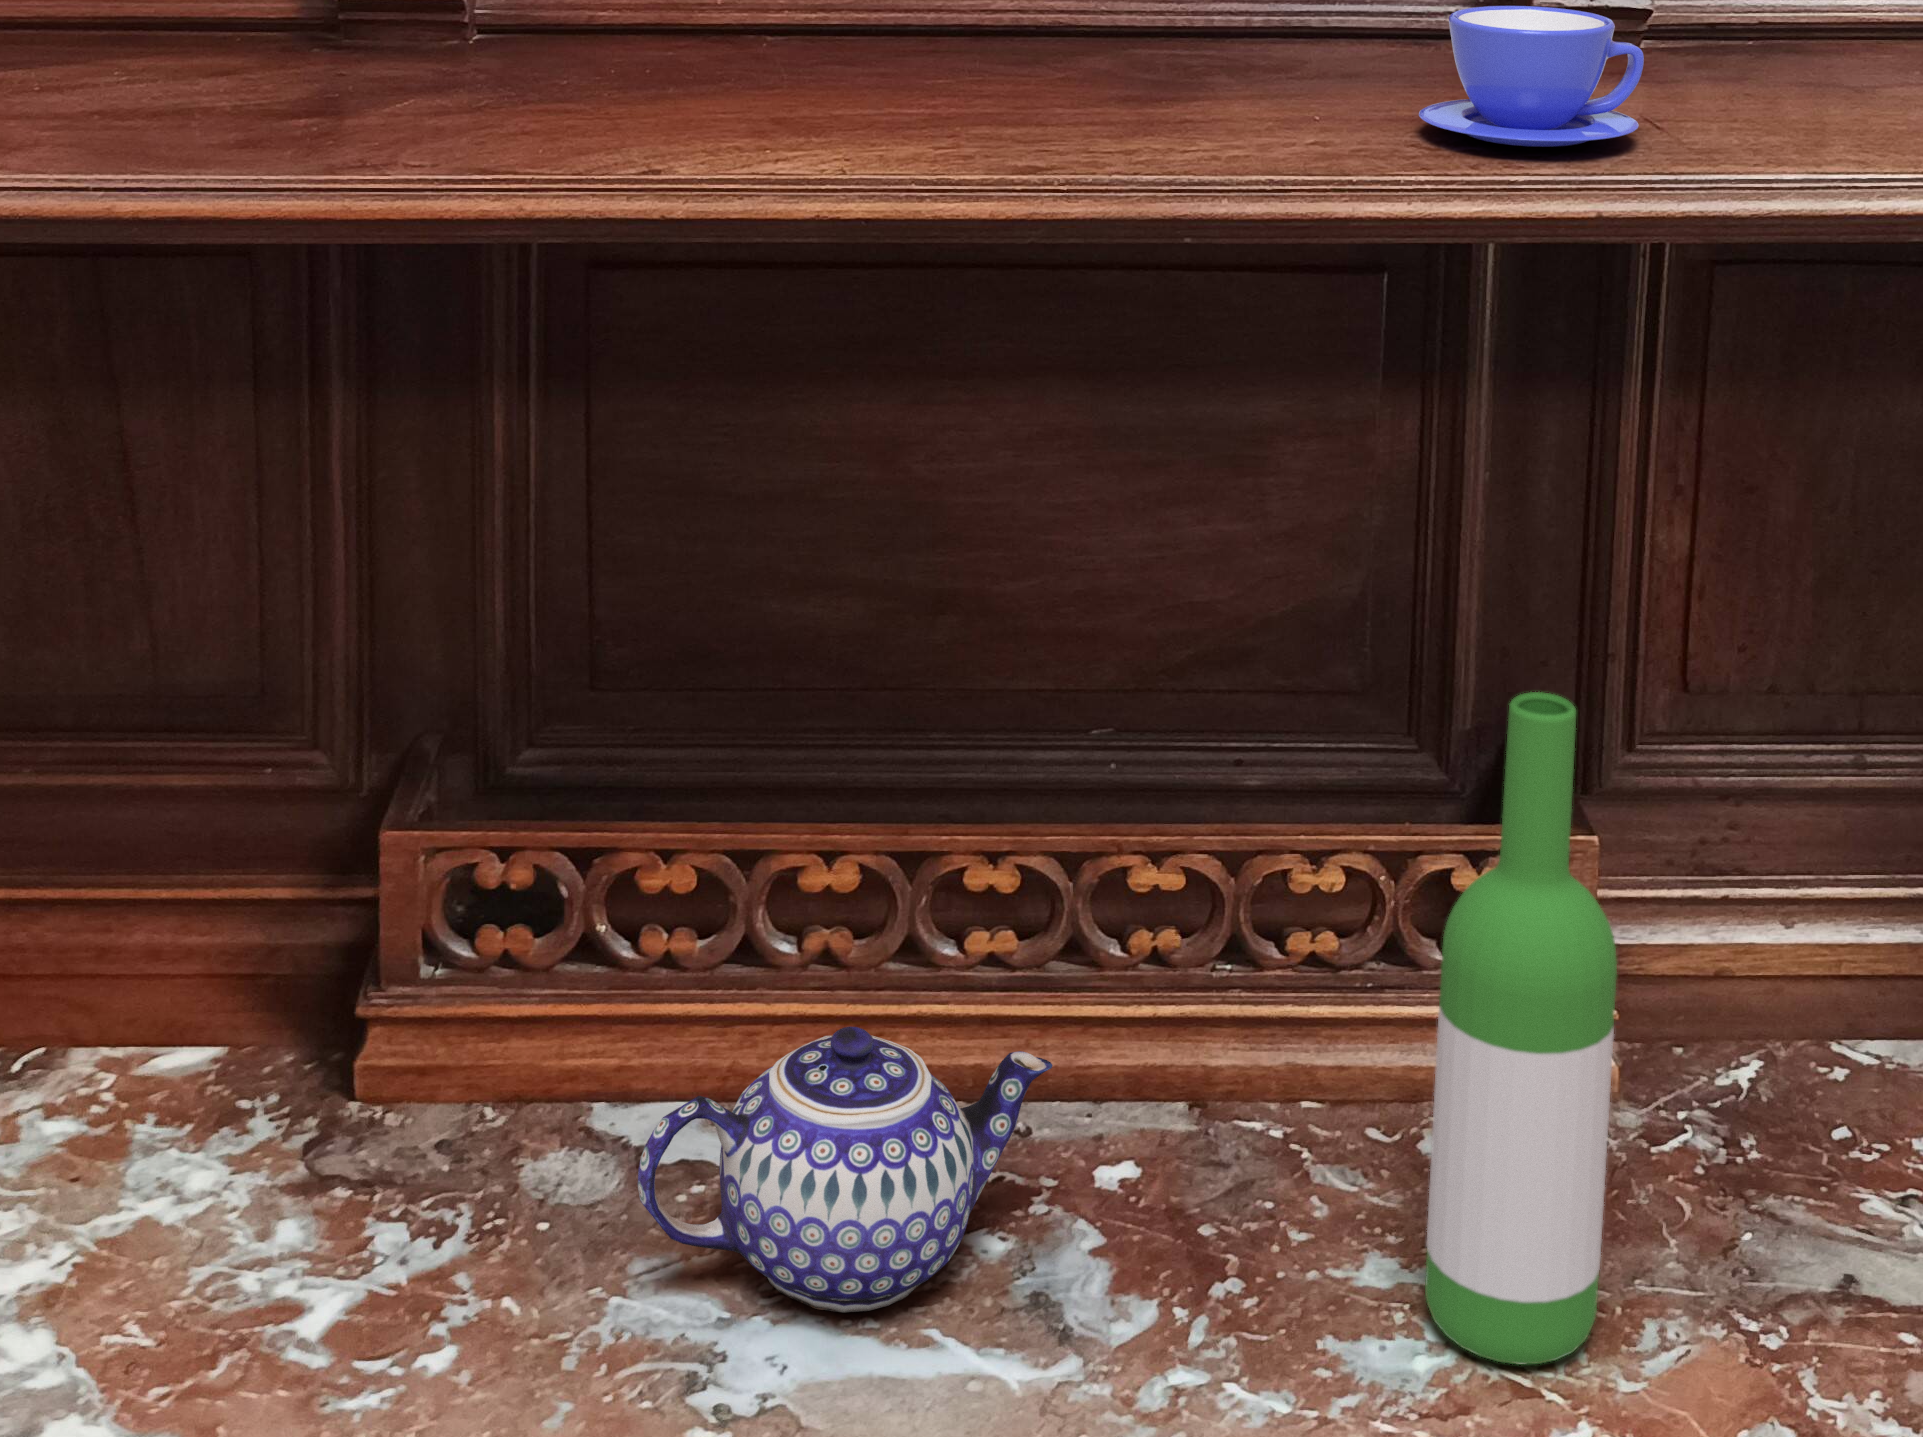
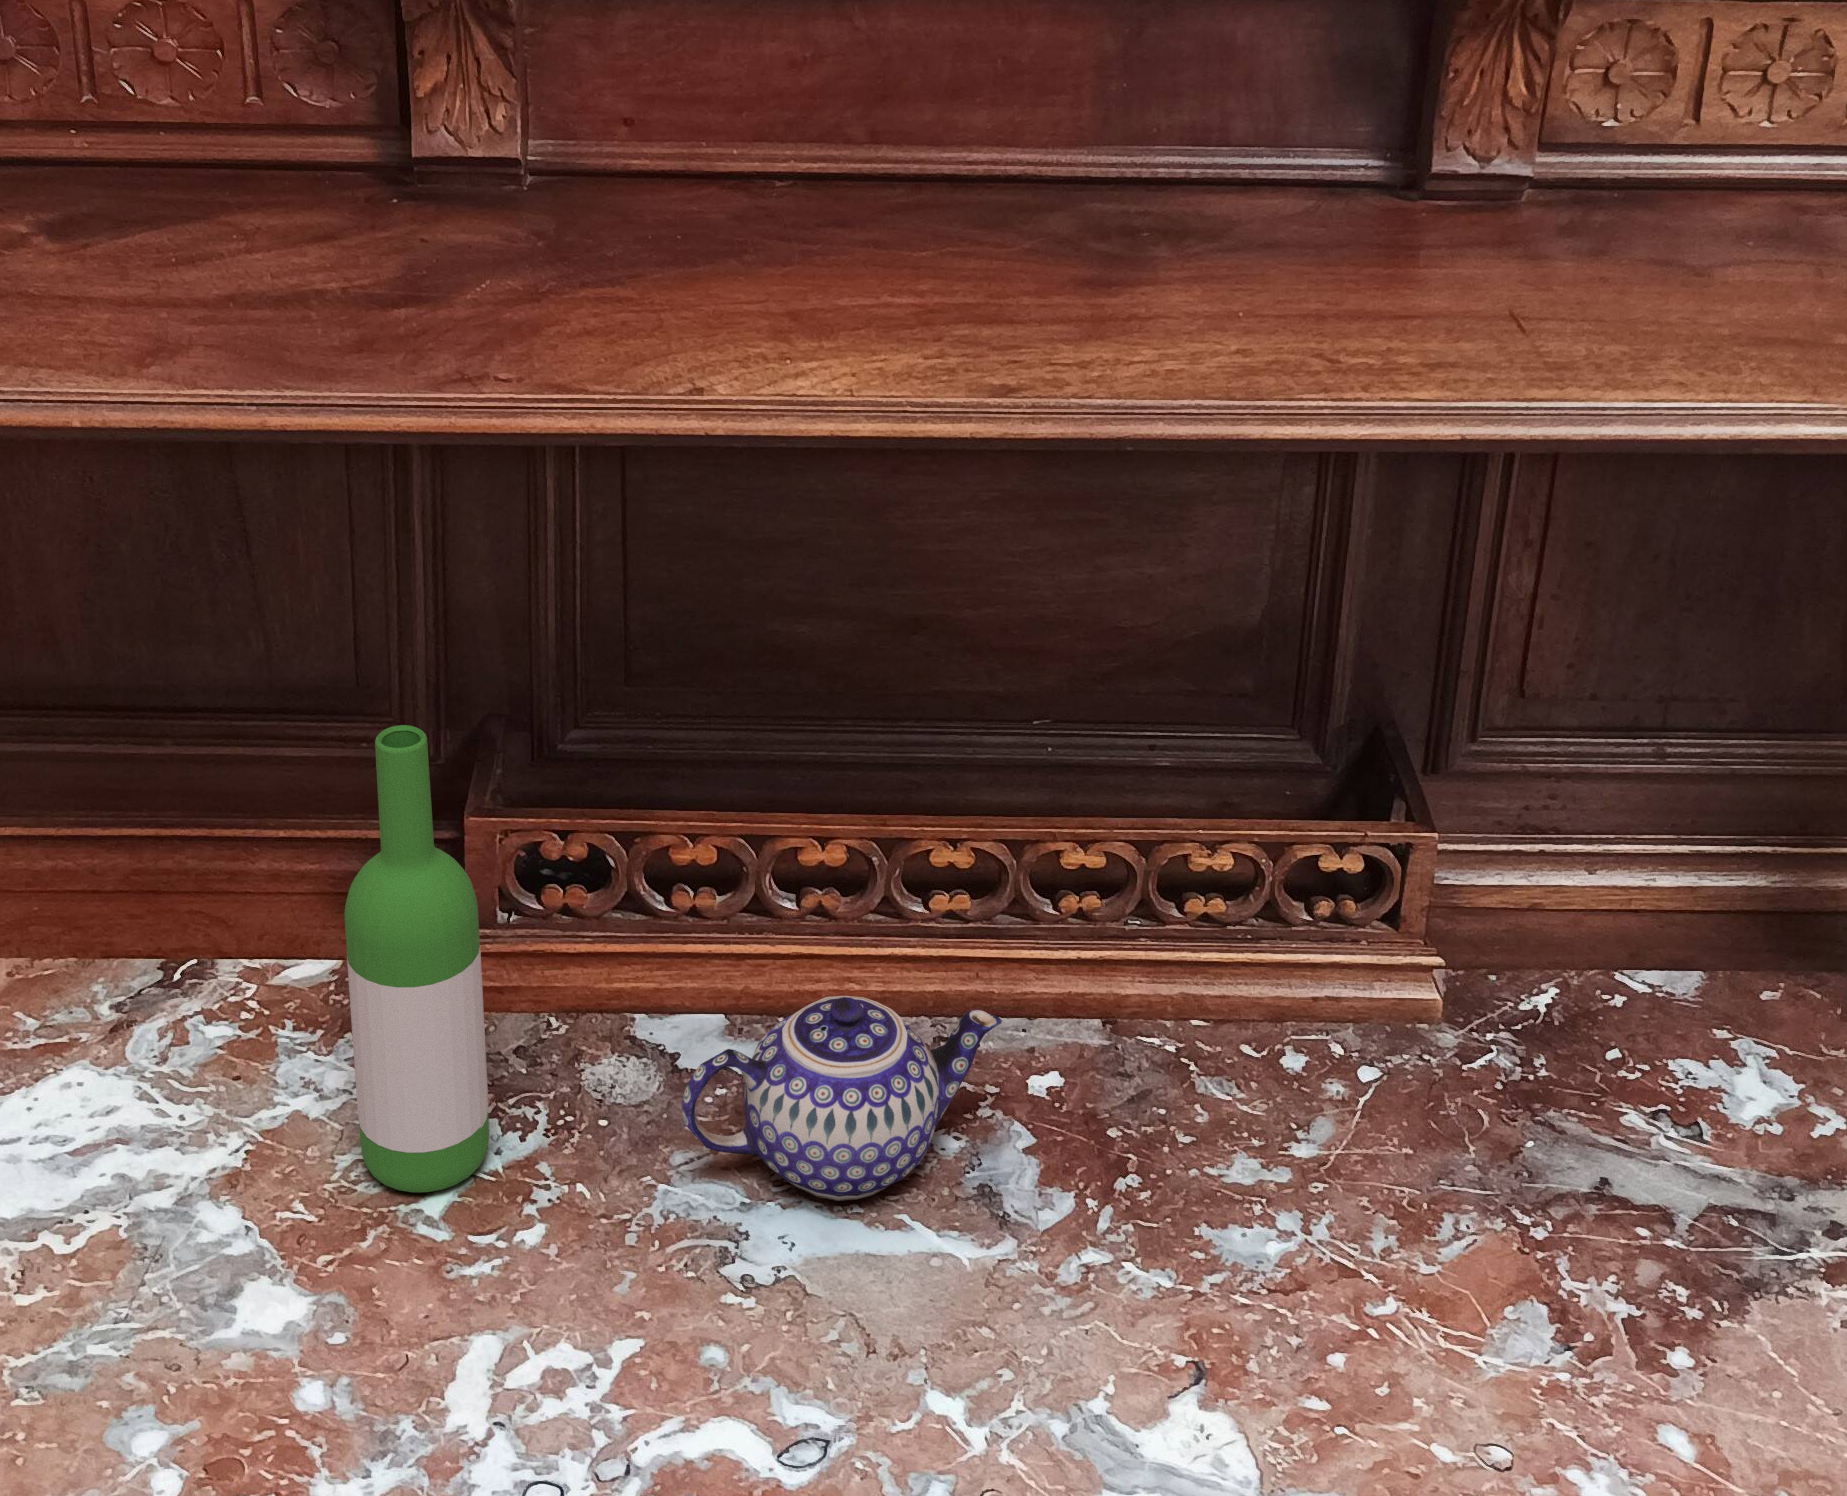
teacup: present [1419,6,1644,147] -> none [1319,227,1505,363]
wine bottle: present [1425,692,1617,1365] -> present [345,725,489,1192]

